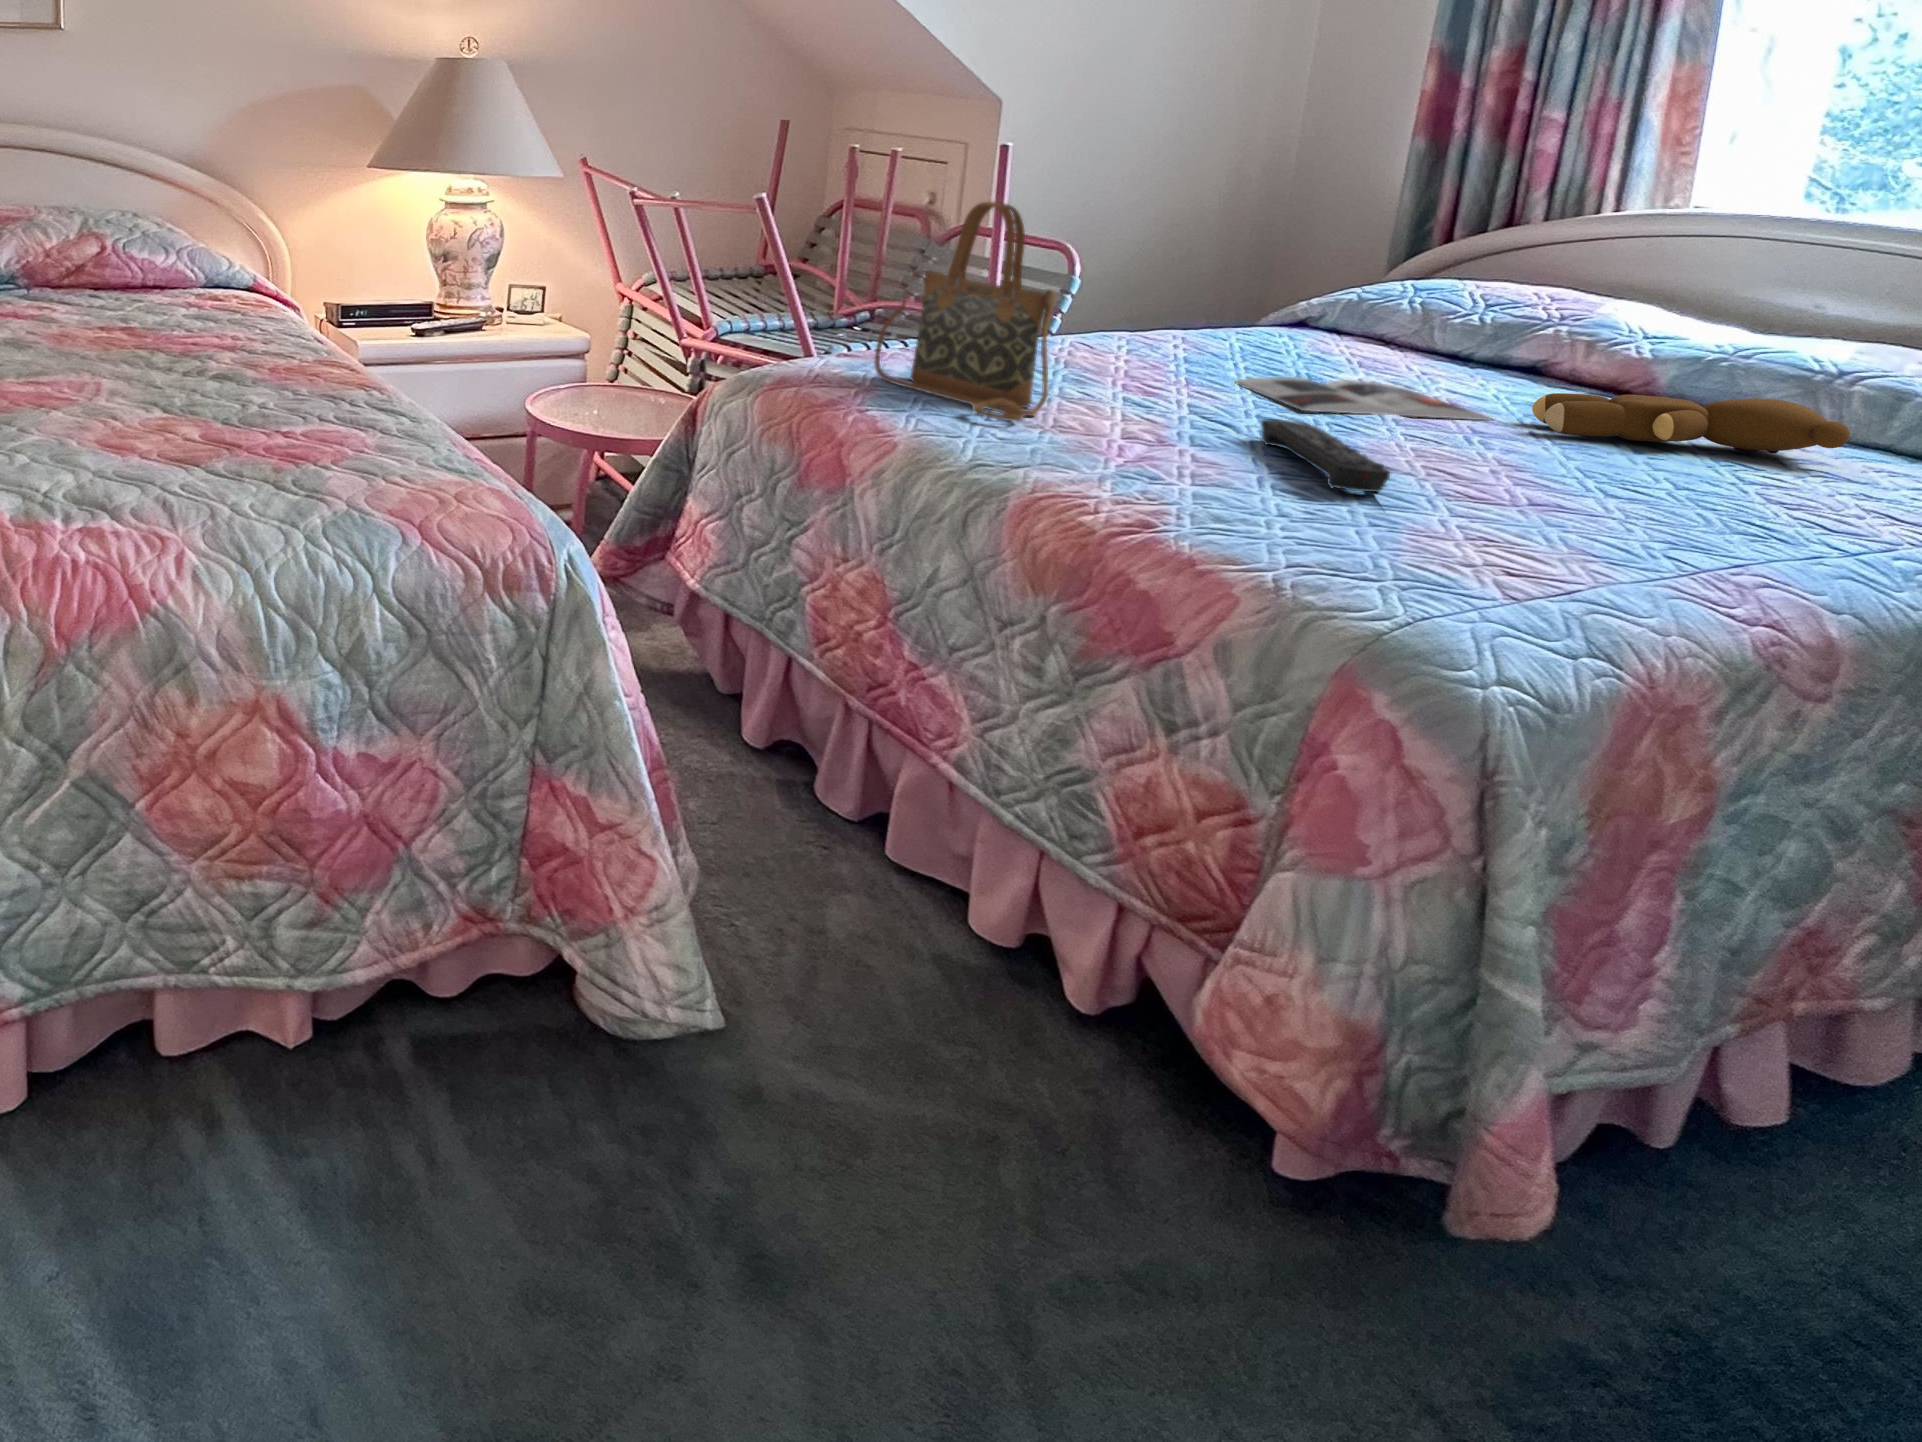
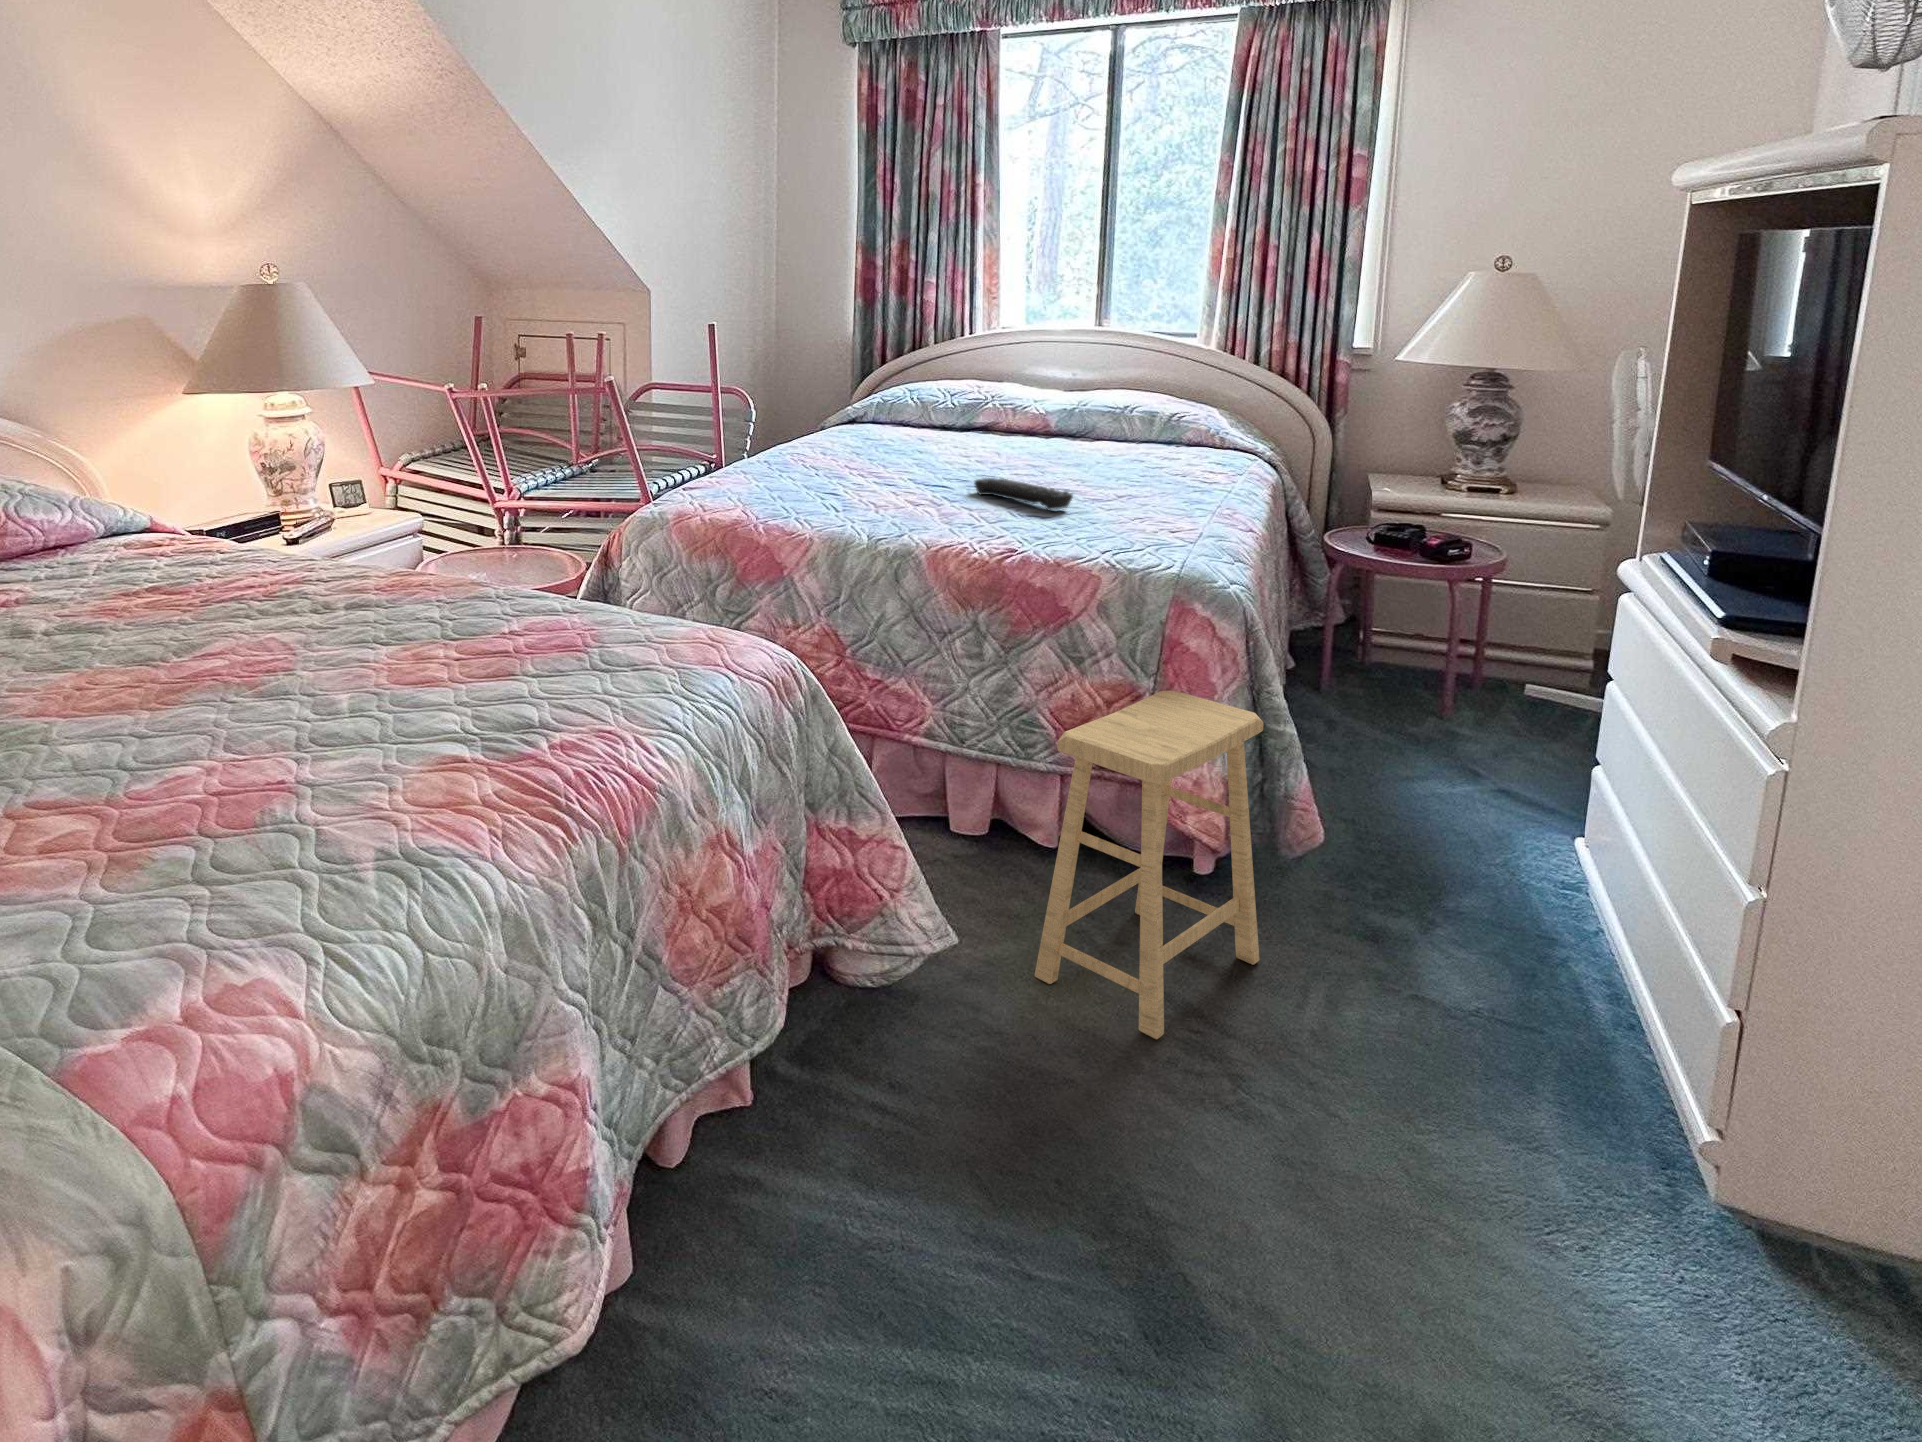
handbag: present [875,202,1056,421] -> none [733,366,867,511]
magazine: present [1235,377,1493,420] -> none [903,451,1028,473]
teddy bear: present [1532,393,1850,454] -> none [1042,426,1166,461]
footstool: none [842,791,1340,1364] -> present [1035,690,1264,1039]

